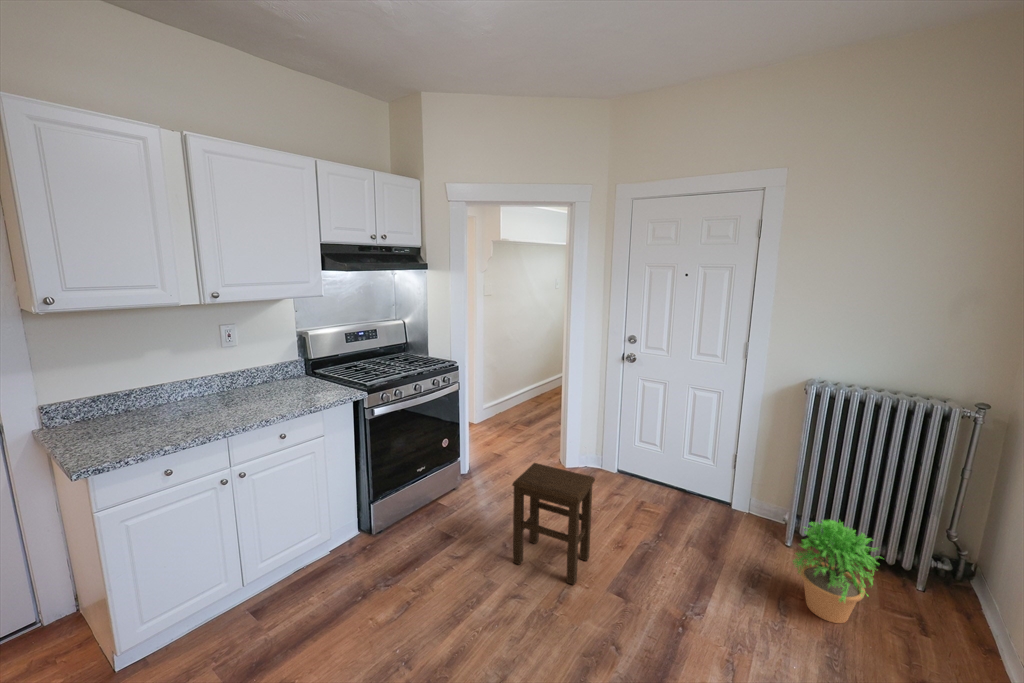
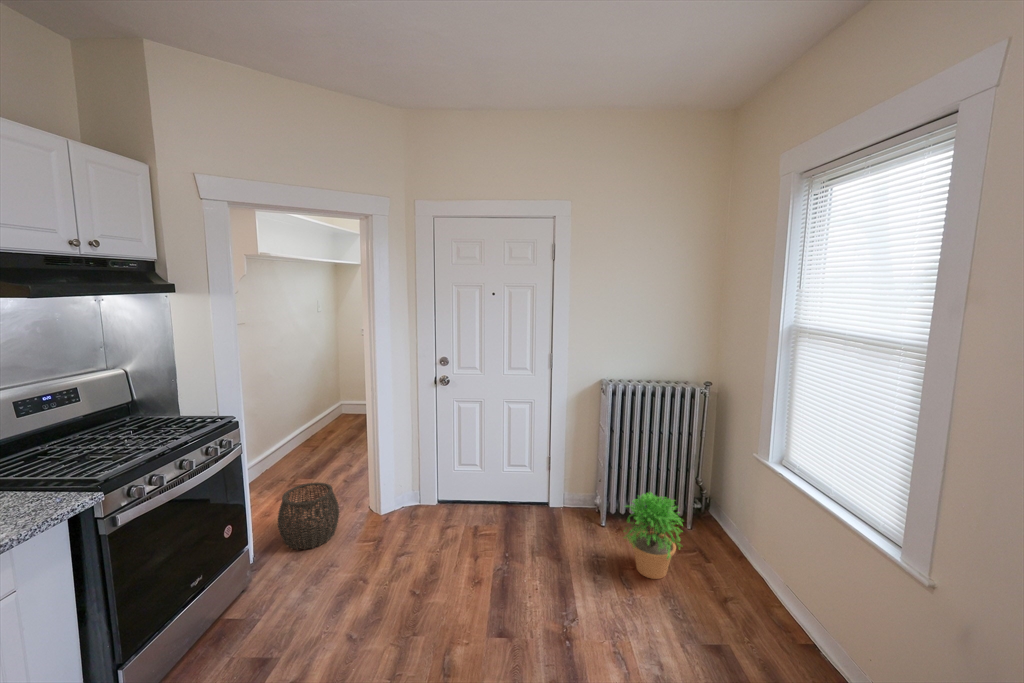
woven basket: none [486,425,530,475] -> present [278,483,339,550]
stool: present [512,463,595,585] -> none [365,518,454,657]

